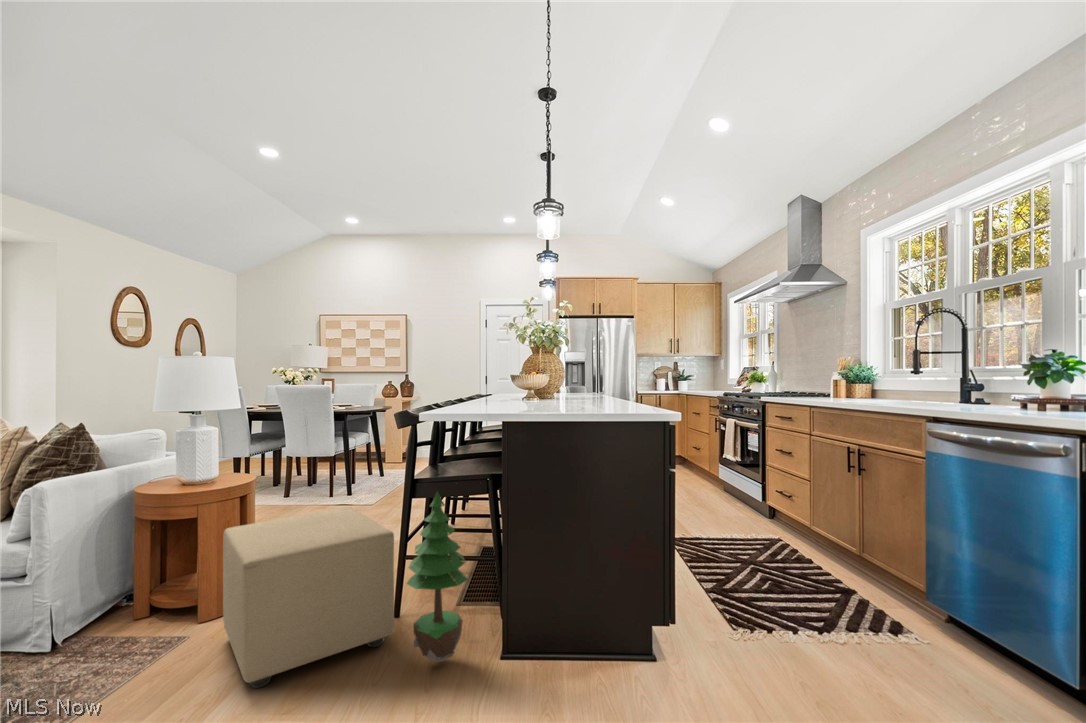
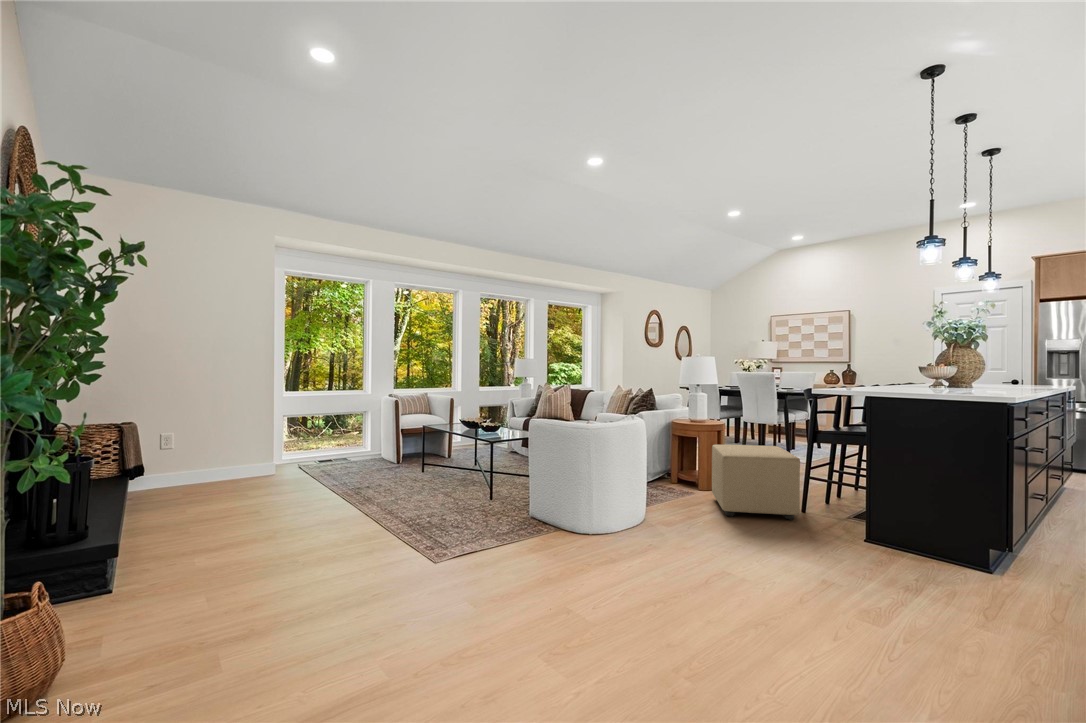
potted tree: present [407,492,468,663] -> none [804,437,843,533]

